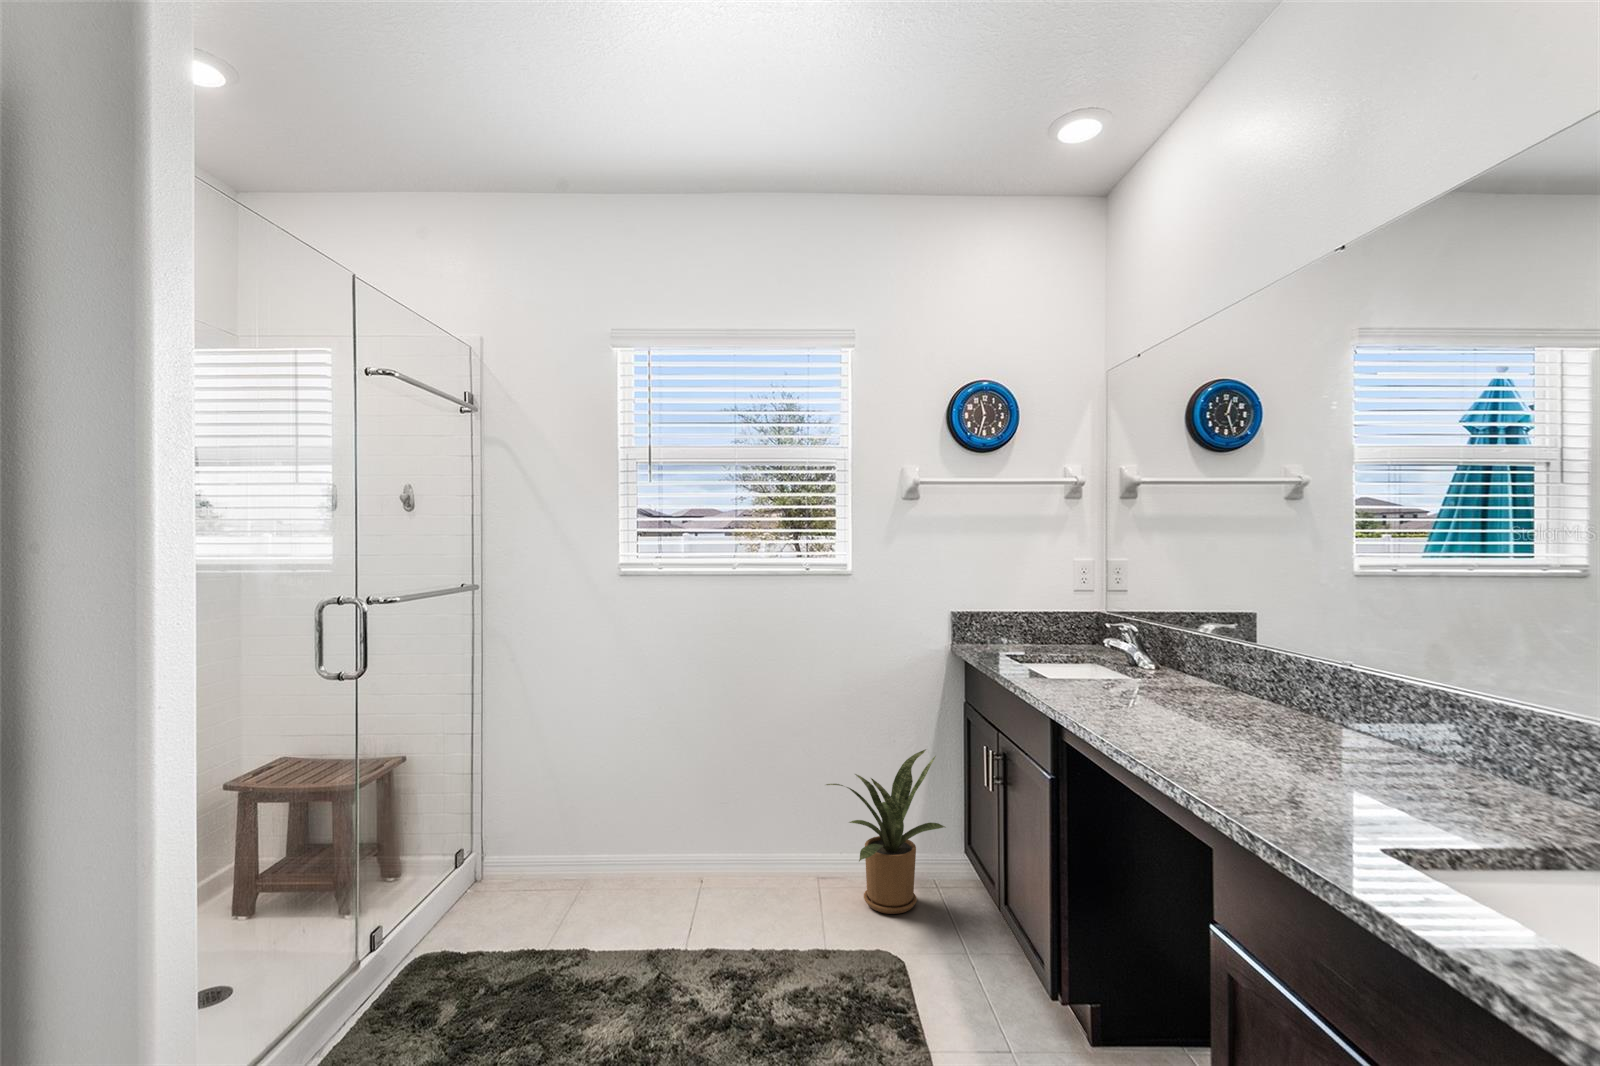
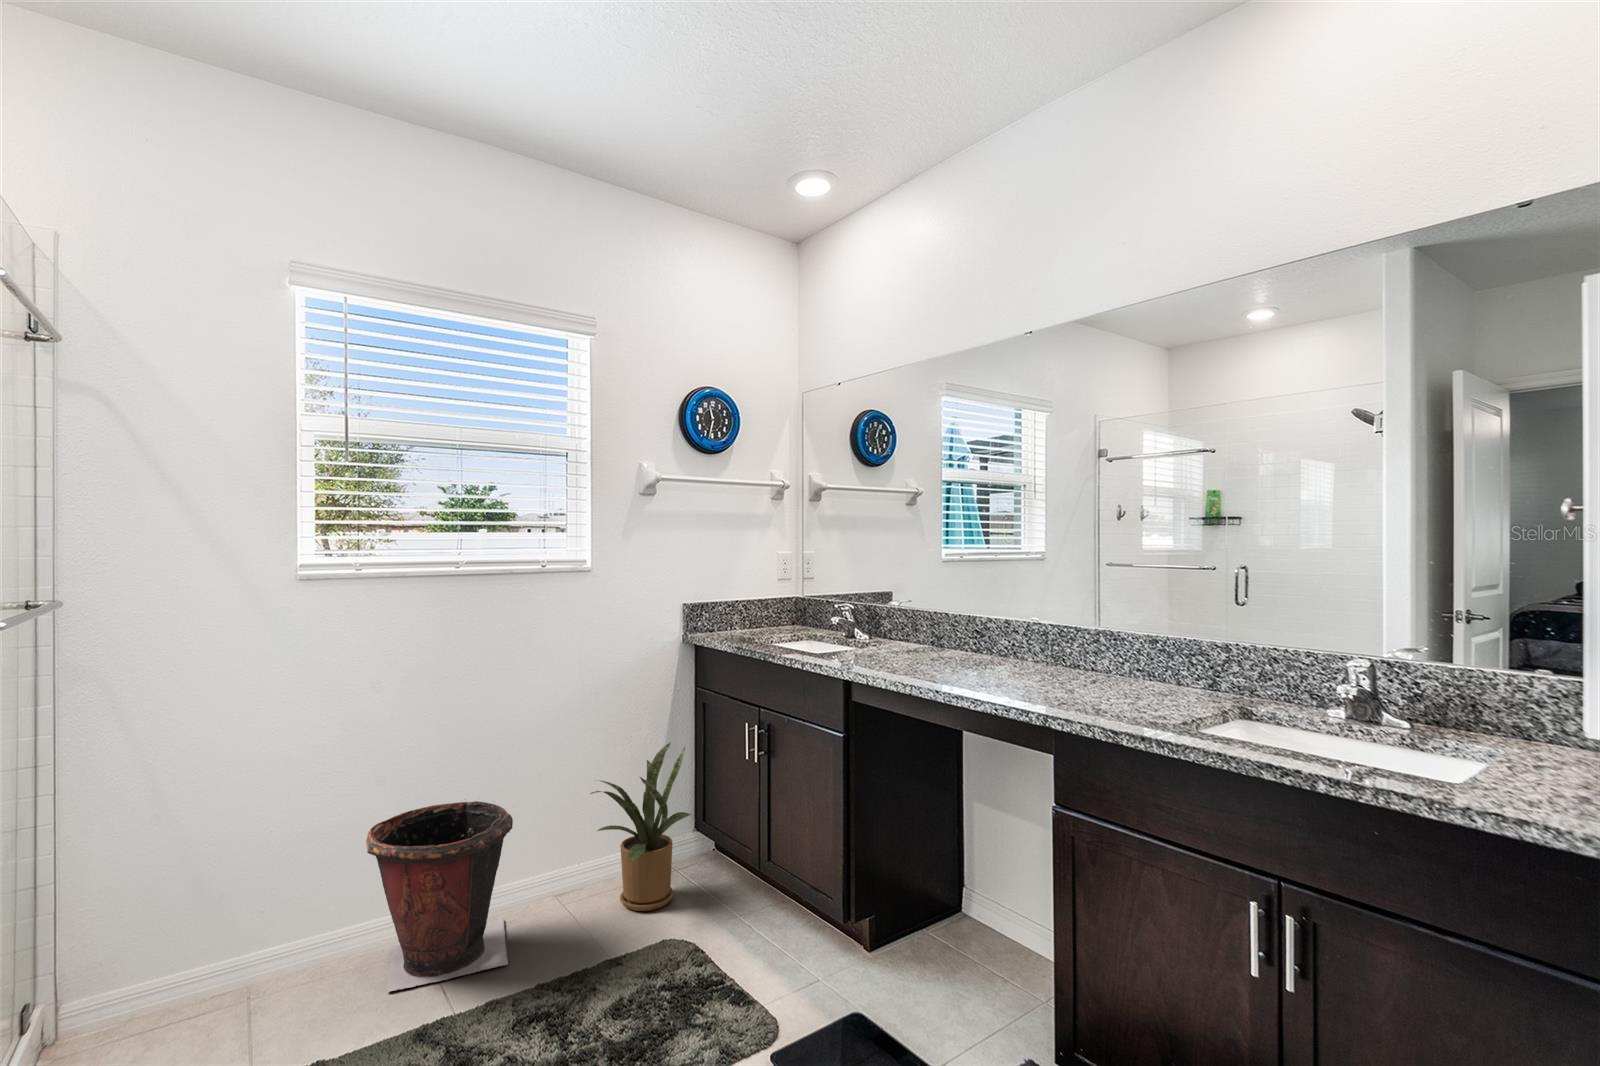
waste bin: none [647,768,765,923] -> present [366,801,513,992]

